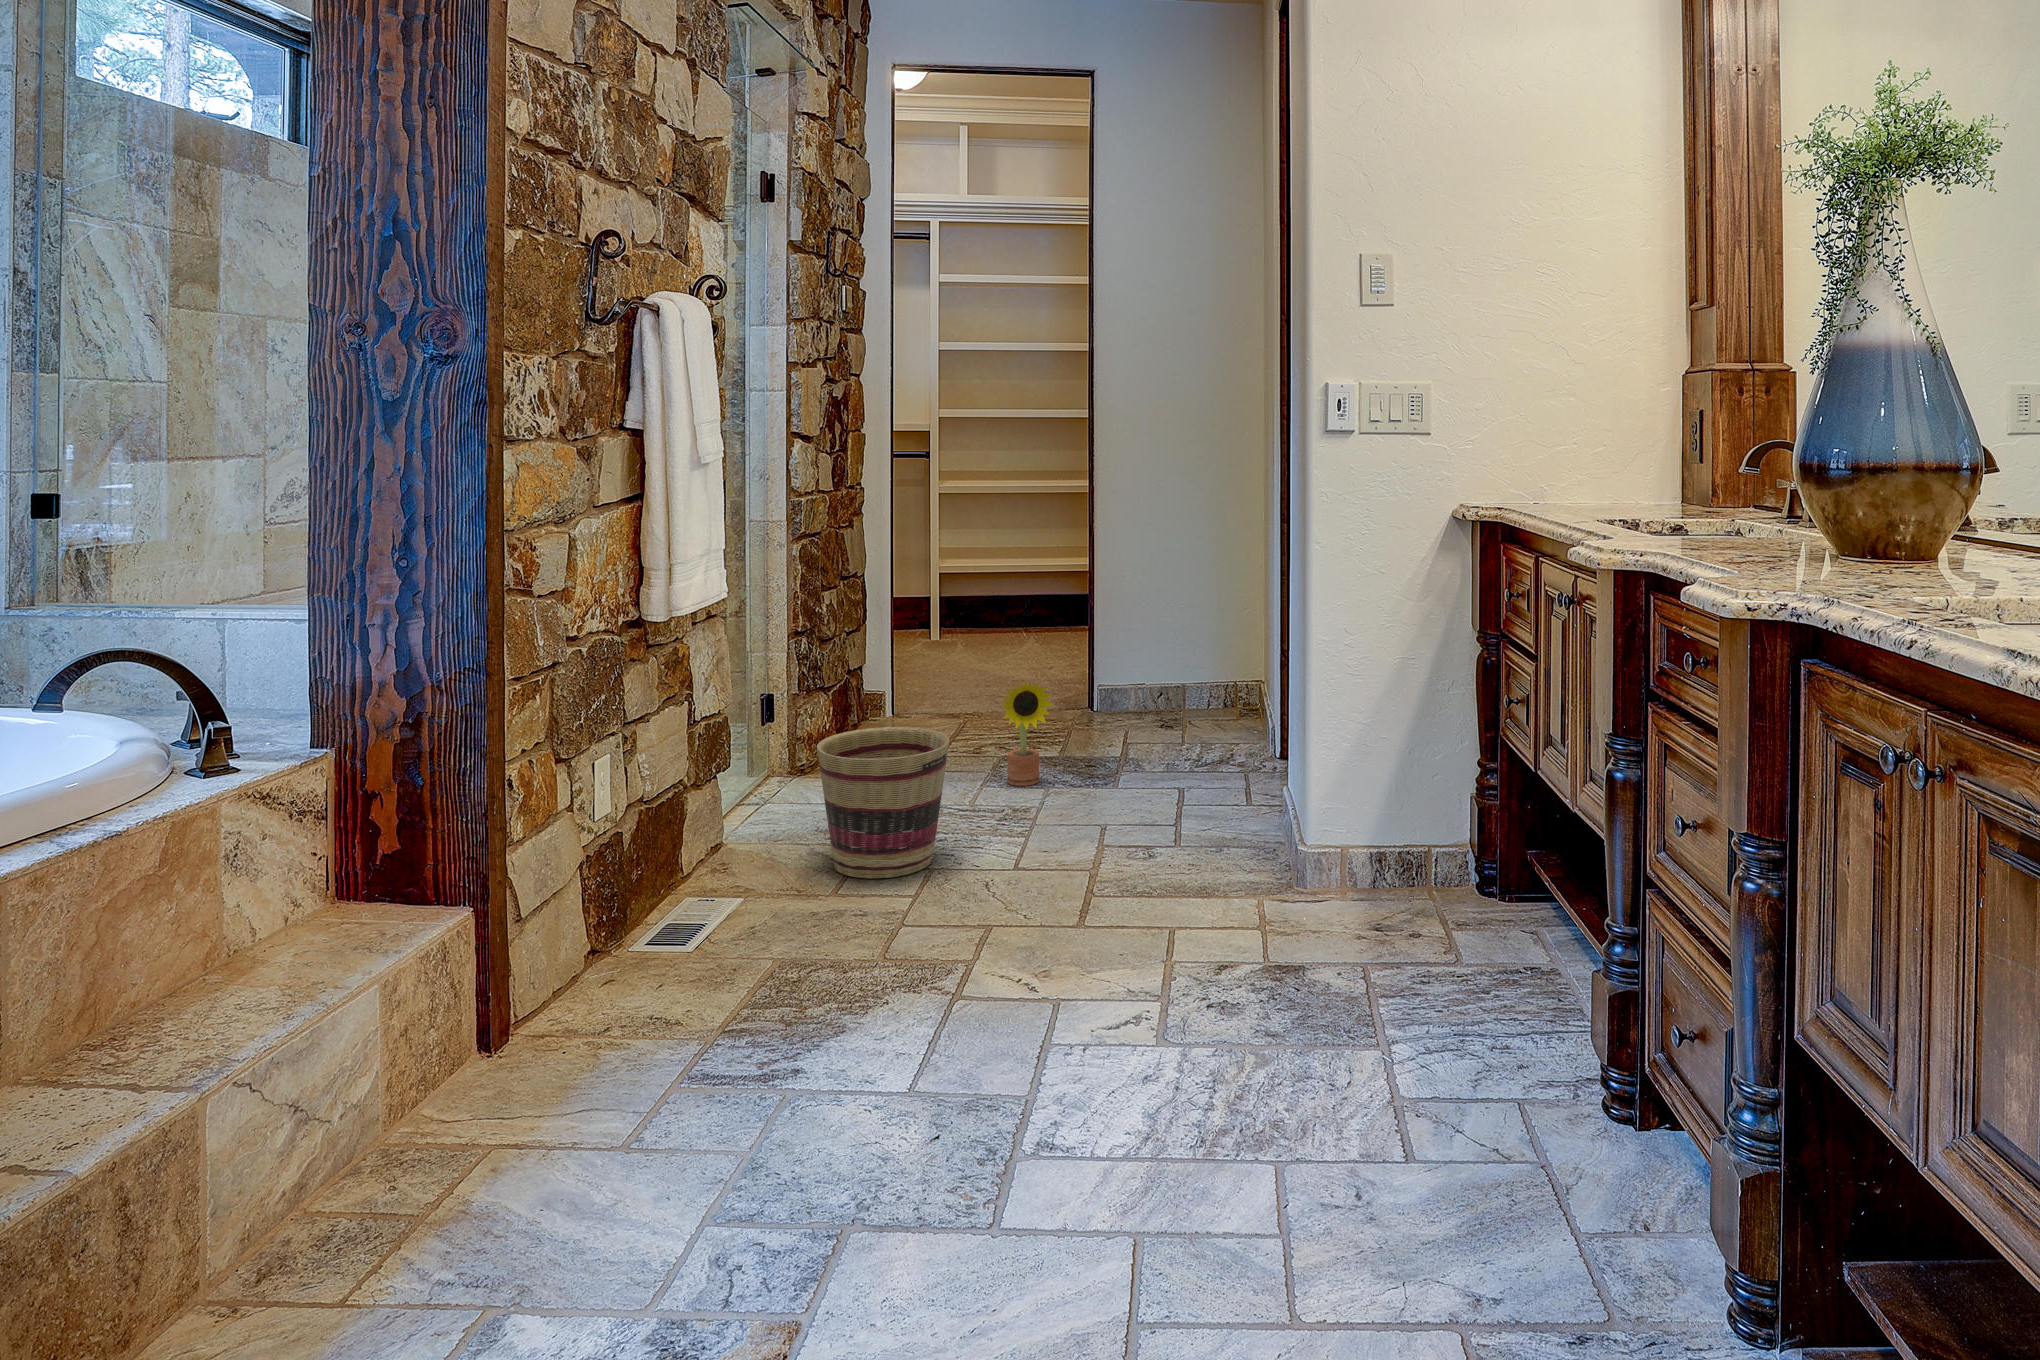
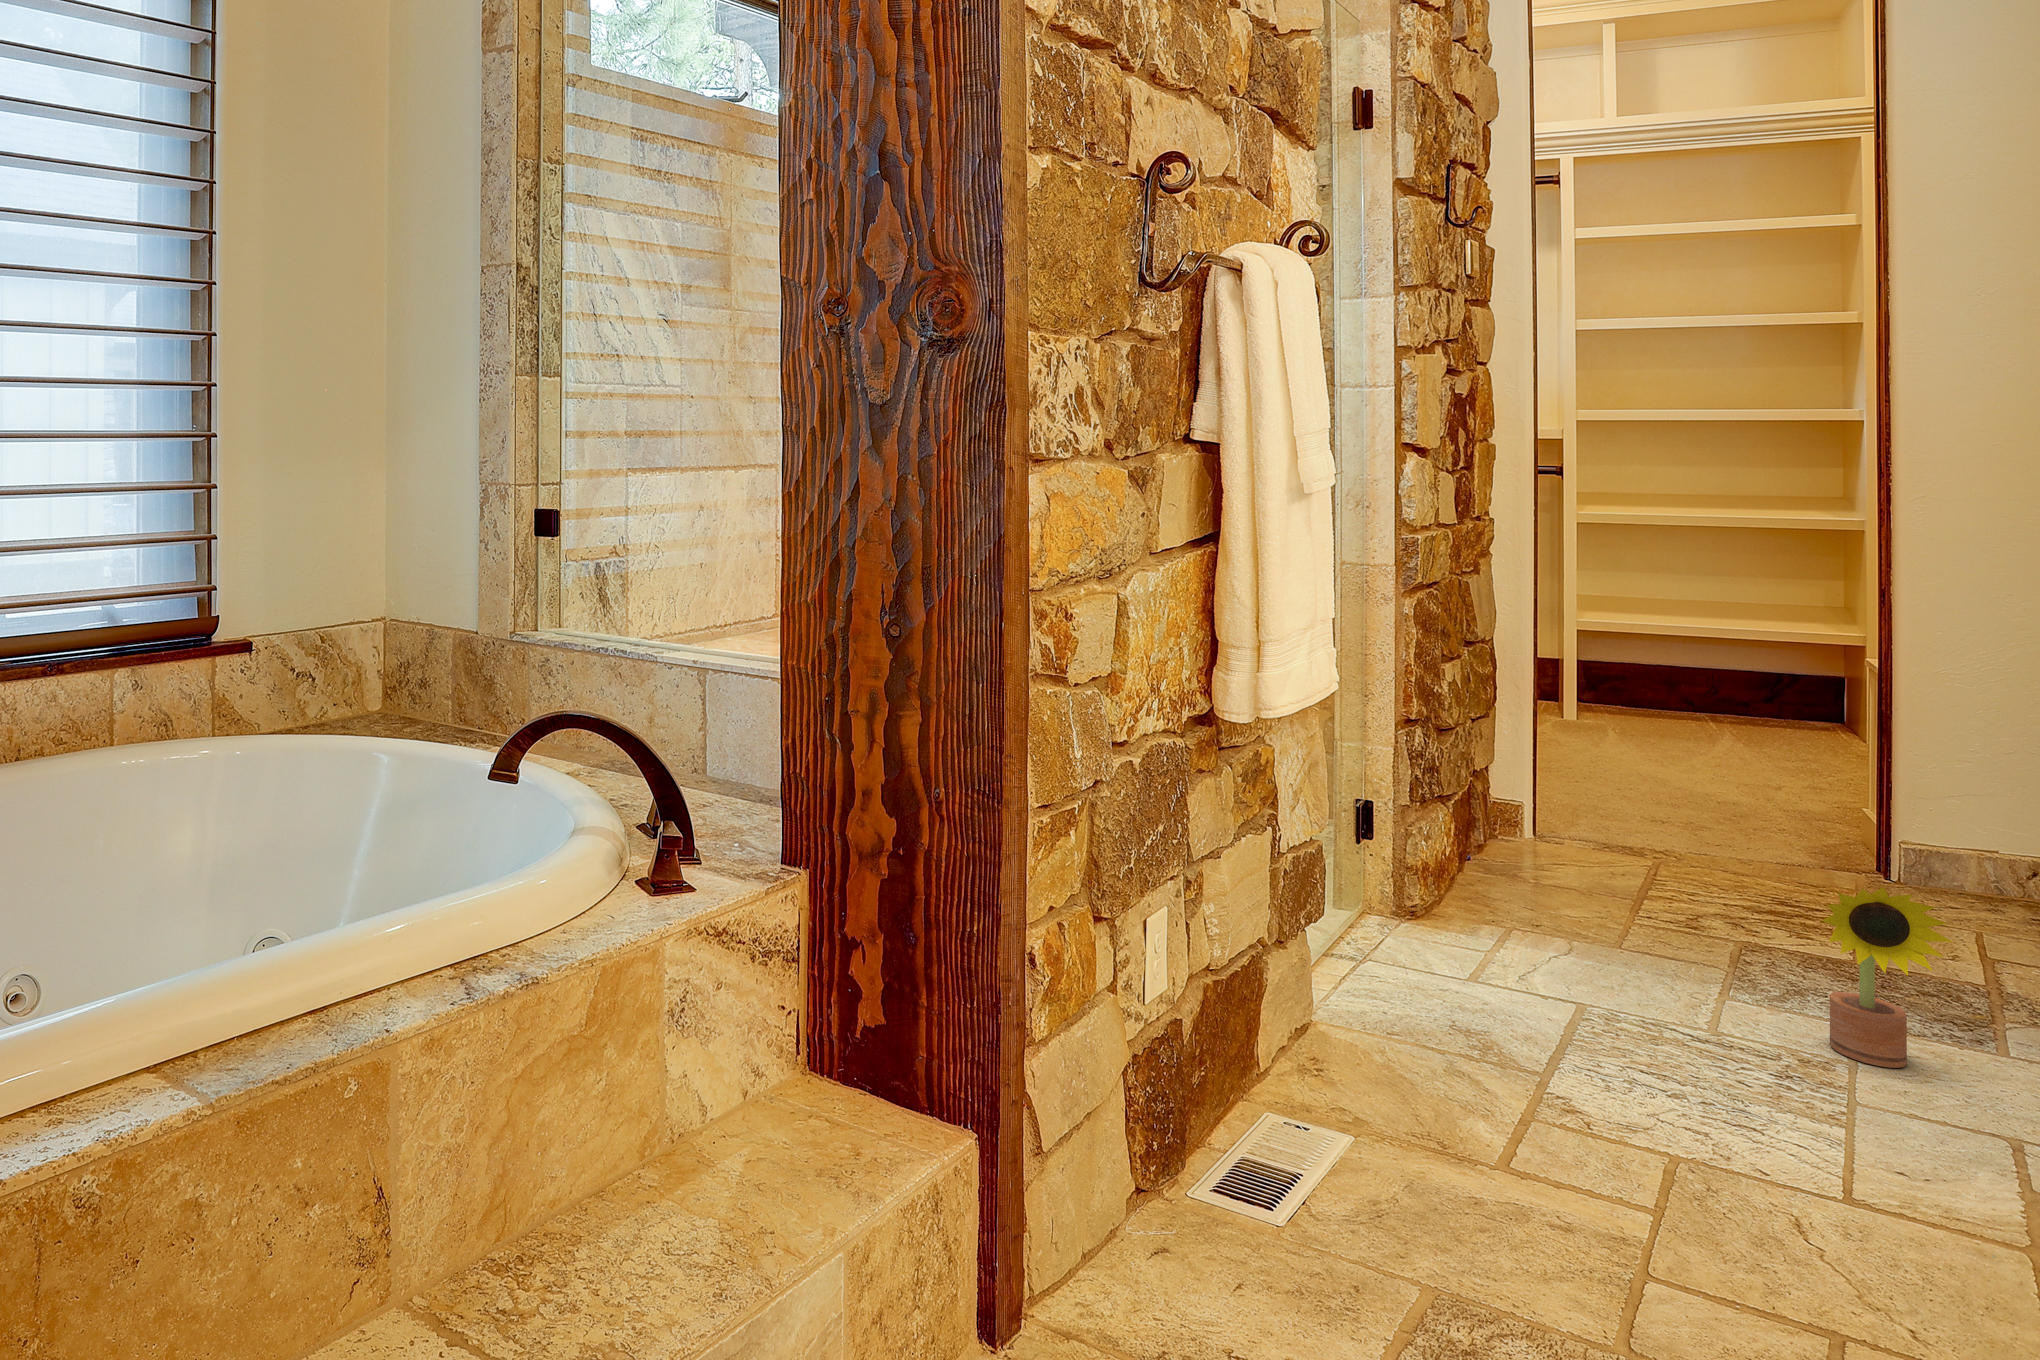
basket: present [817,727,950,879] -> none [1487,922,1767,1216]

